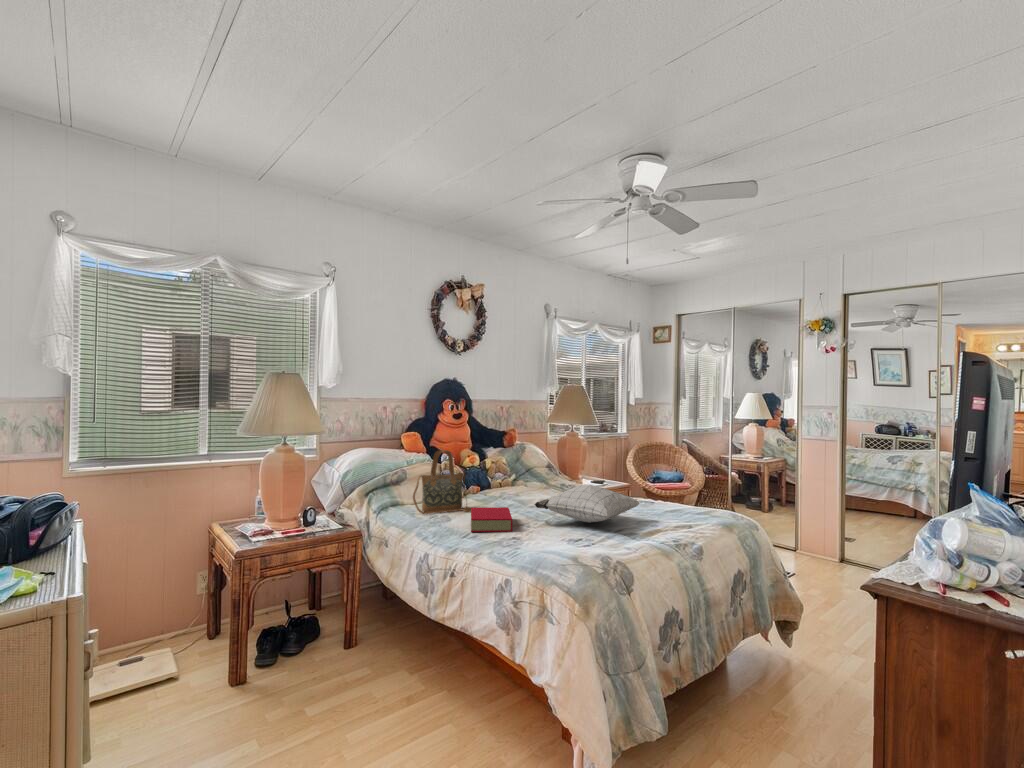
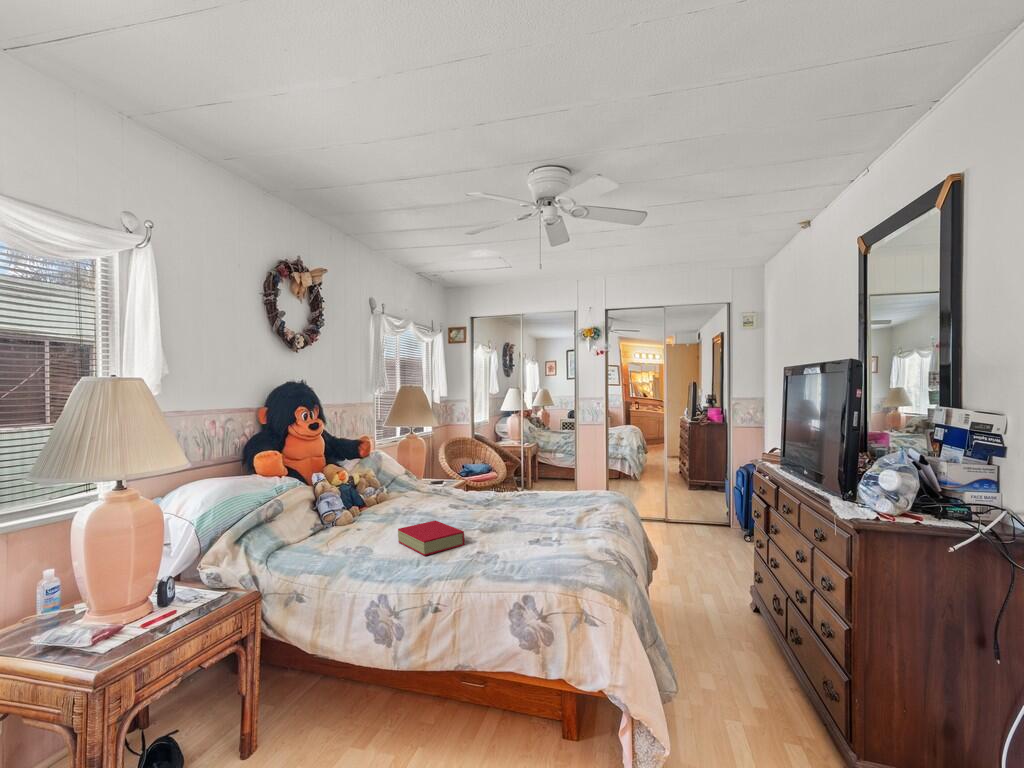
handbag: present [413,450,471,514] -> none [314,467,388,549]
pillow: present [534,485,640,523] -> none [472,482,556,520]

